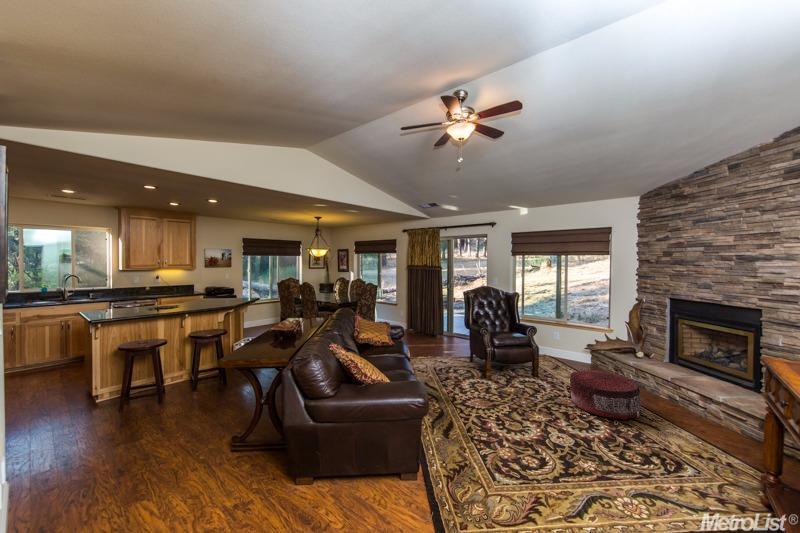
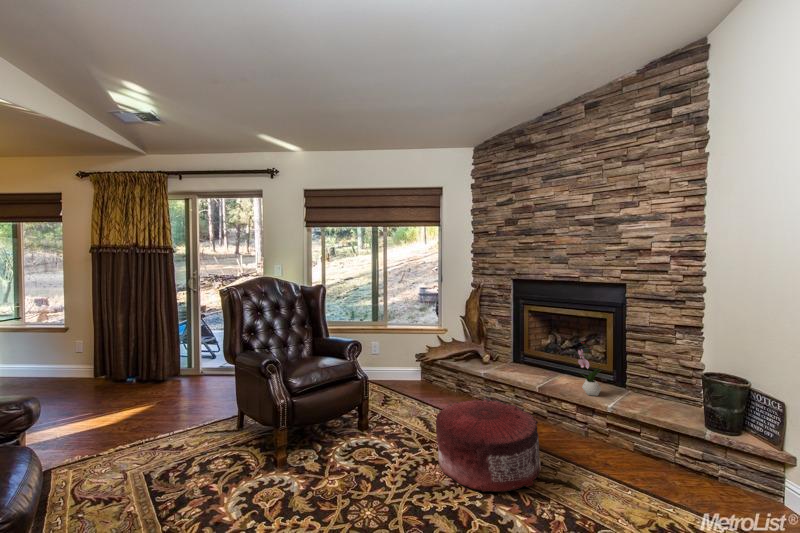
flower arrangement: none [705,350,726,392] -> present [578,342,602,396]

